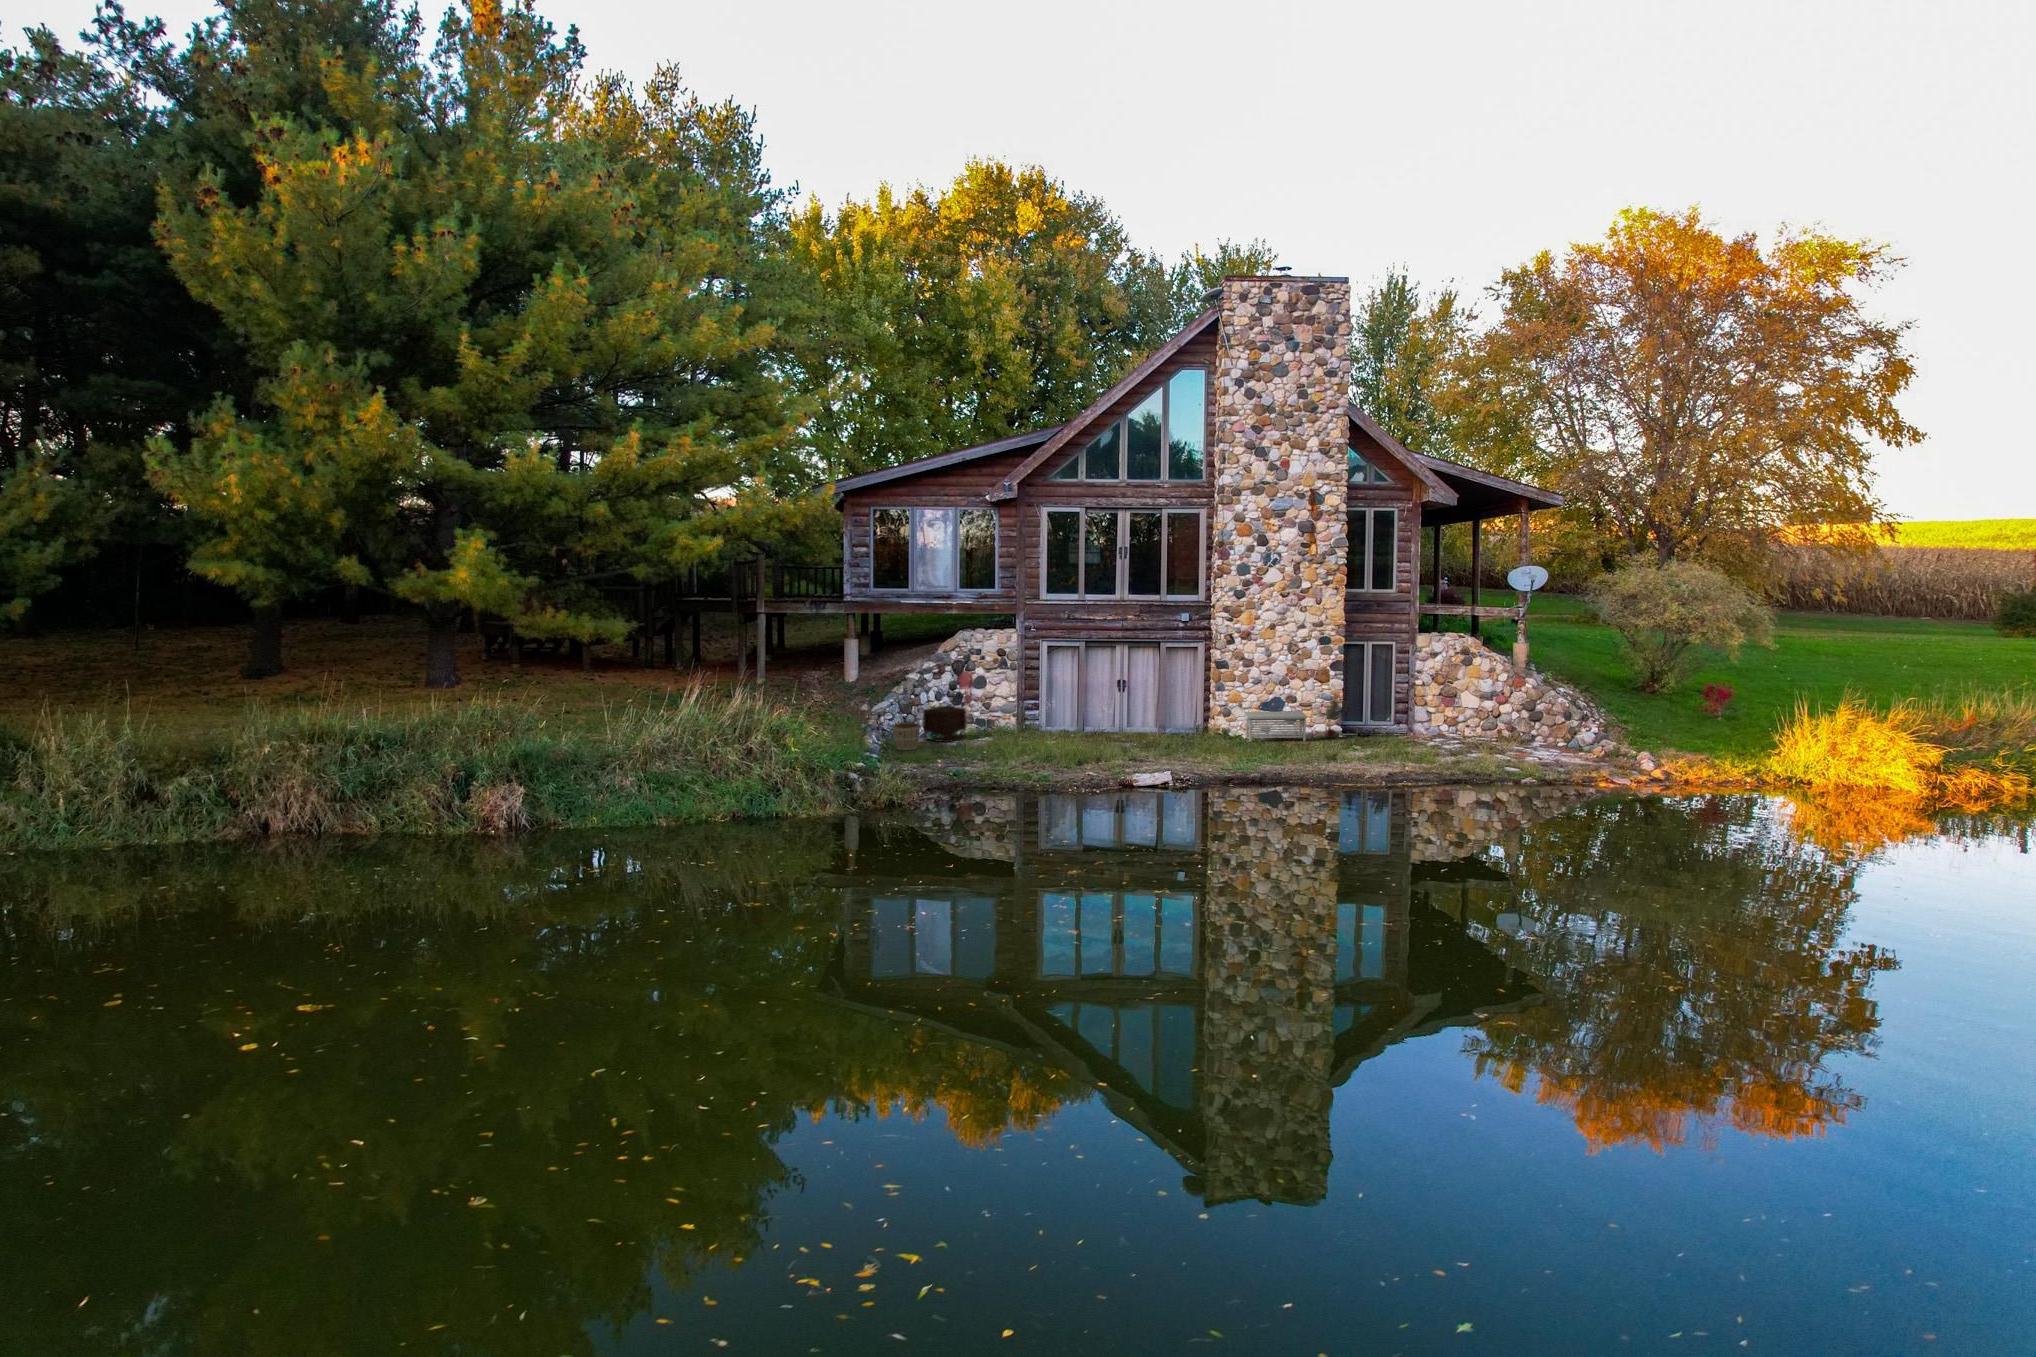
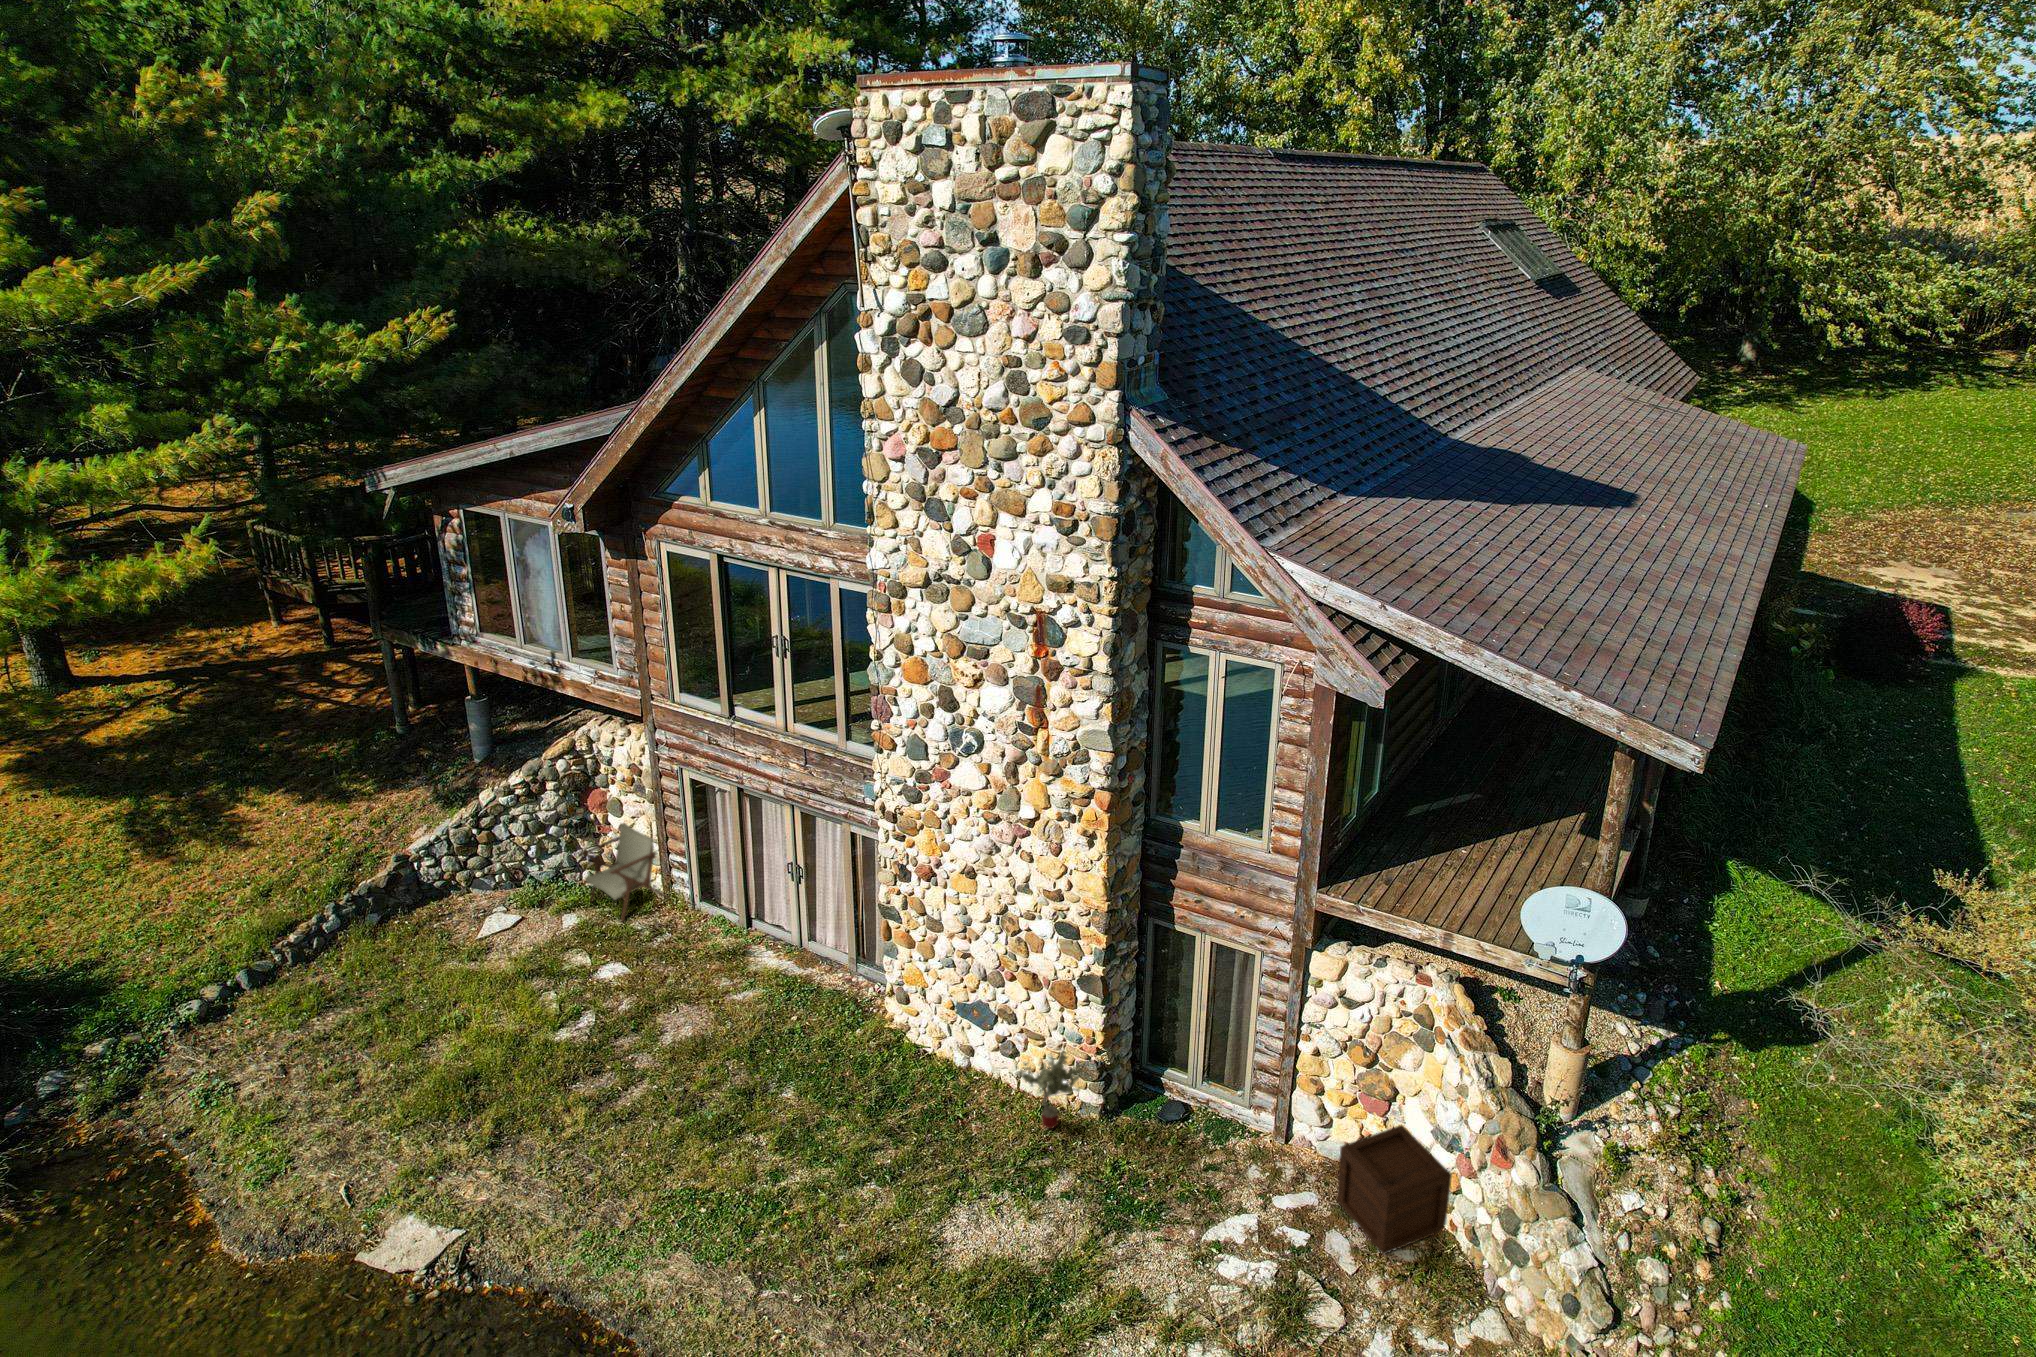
lounge chair: none [973,691,1017,738] -> present [580,823,670,921]
wooden crate: present [923,706,967,742] -> present [1336,1125,1452,1254]
storage bench: present [1244,711,1307,742] -> none [883,1012,1016,1126]
wooden bucket: present [892,723,921,751] -> none [430,870,480,923]

